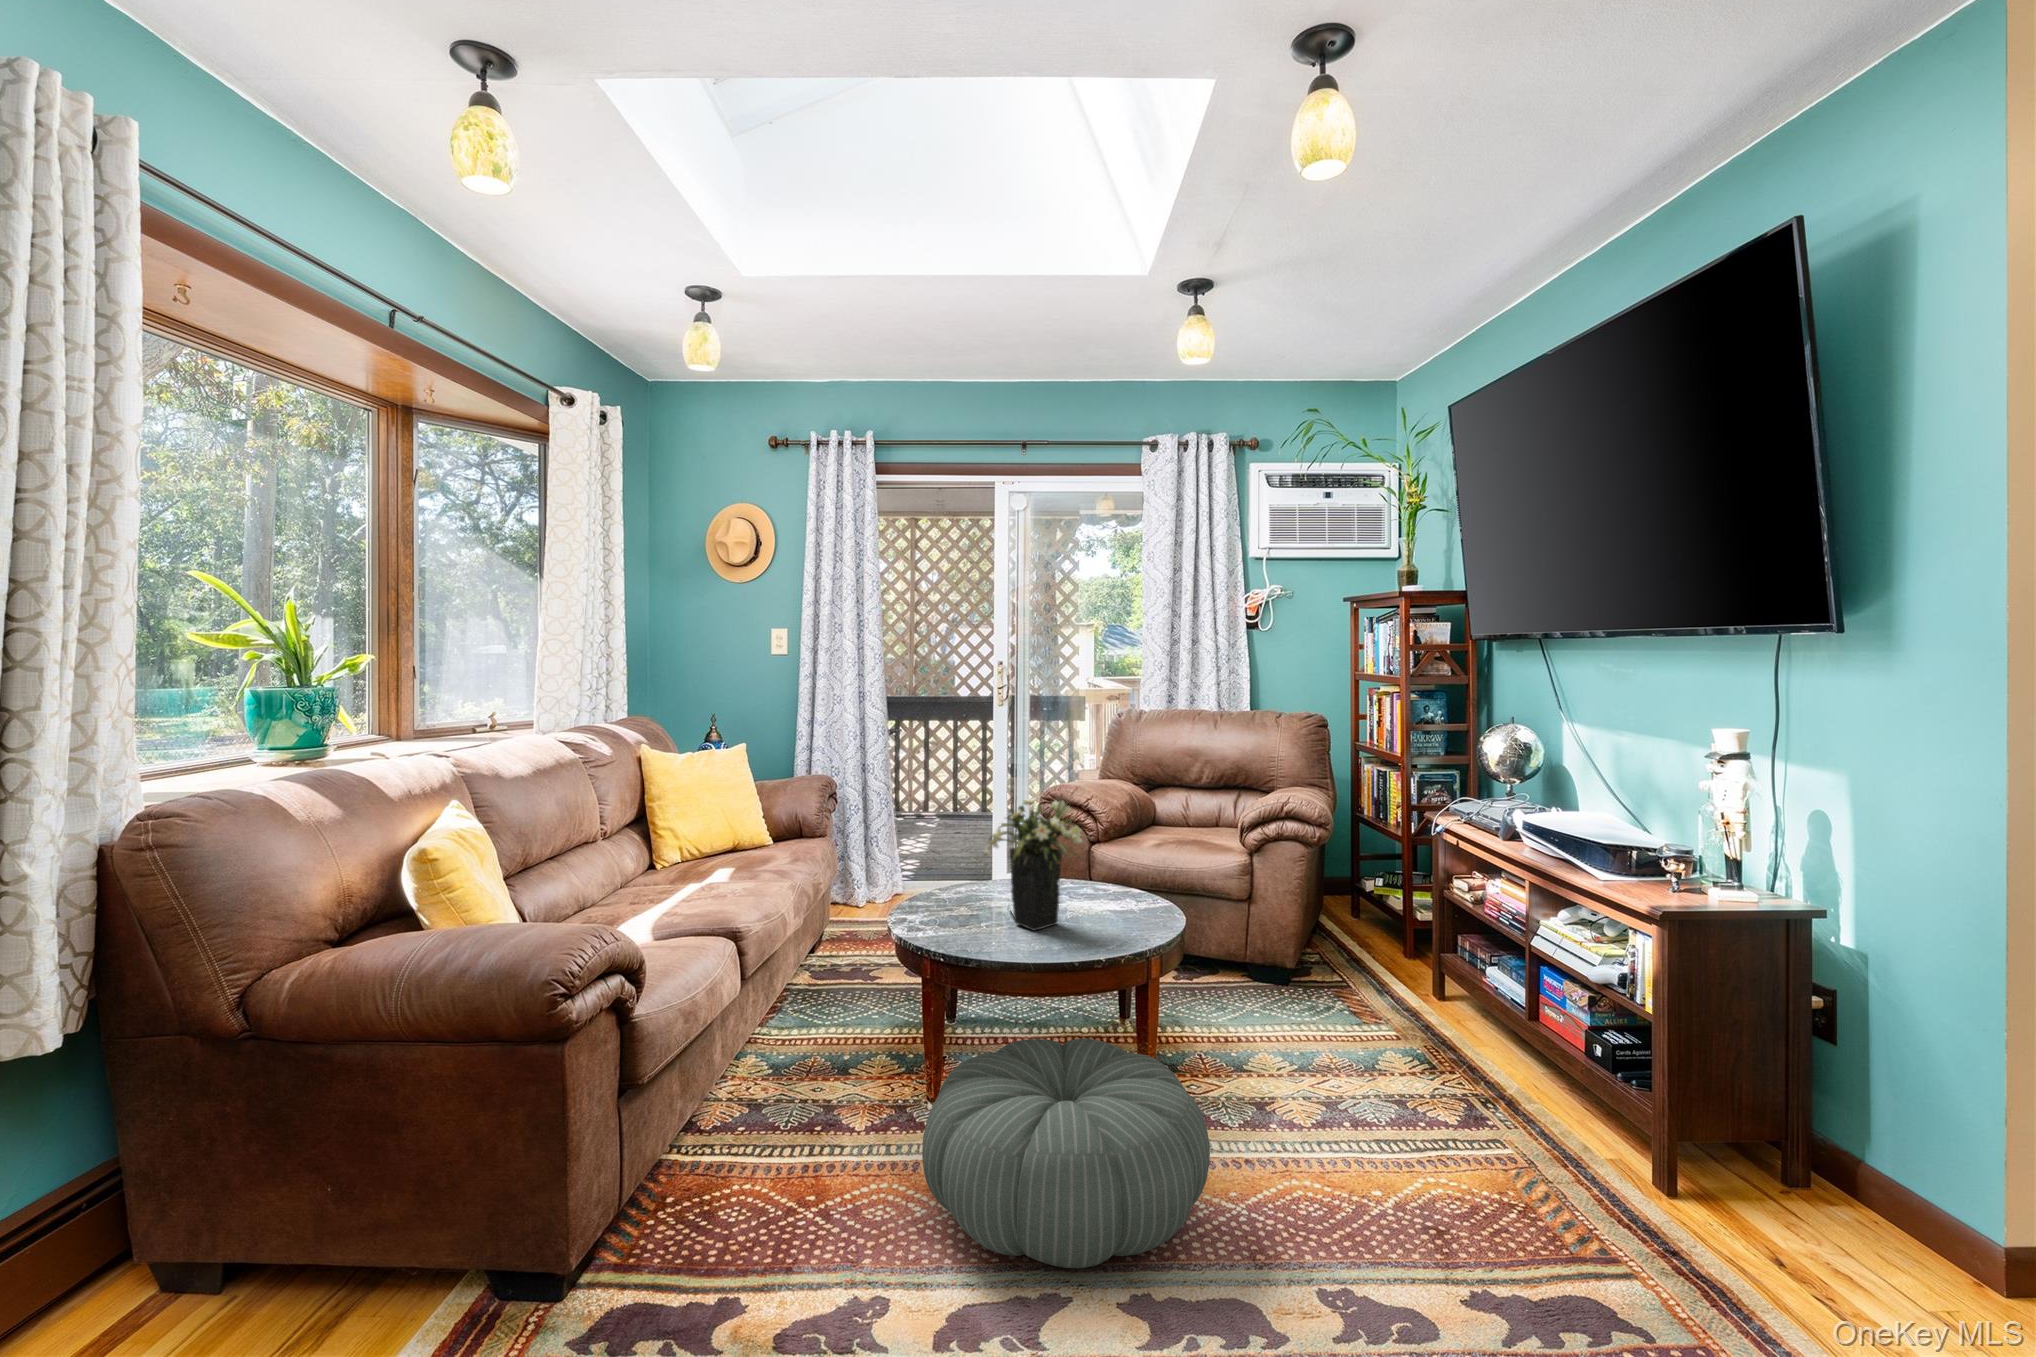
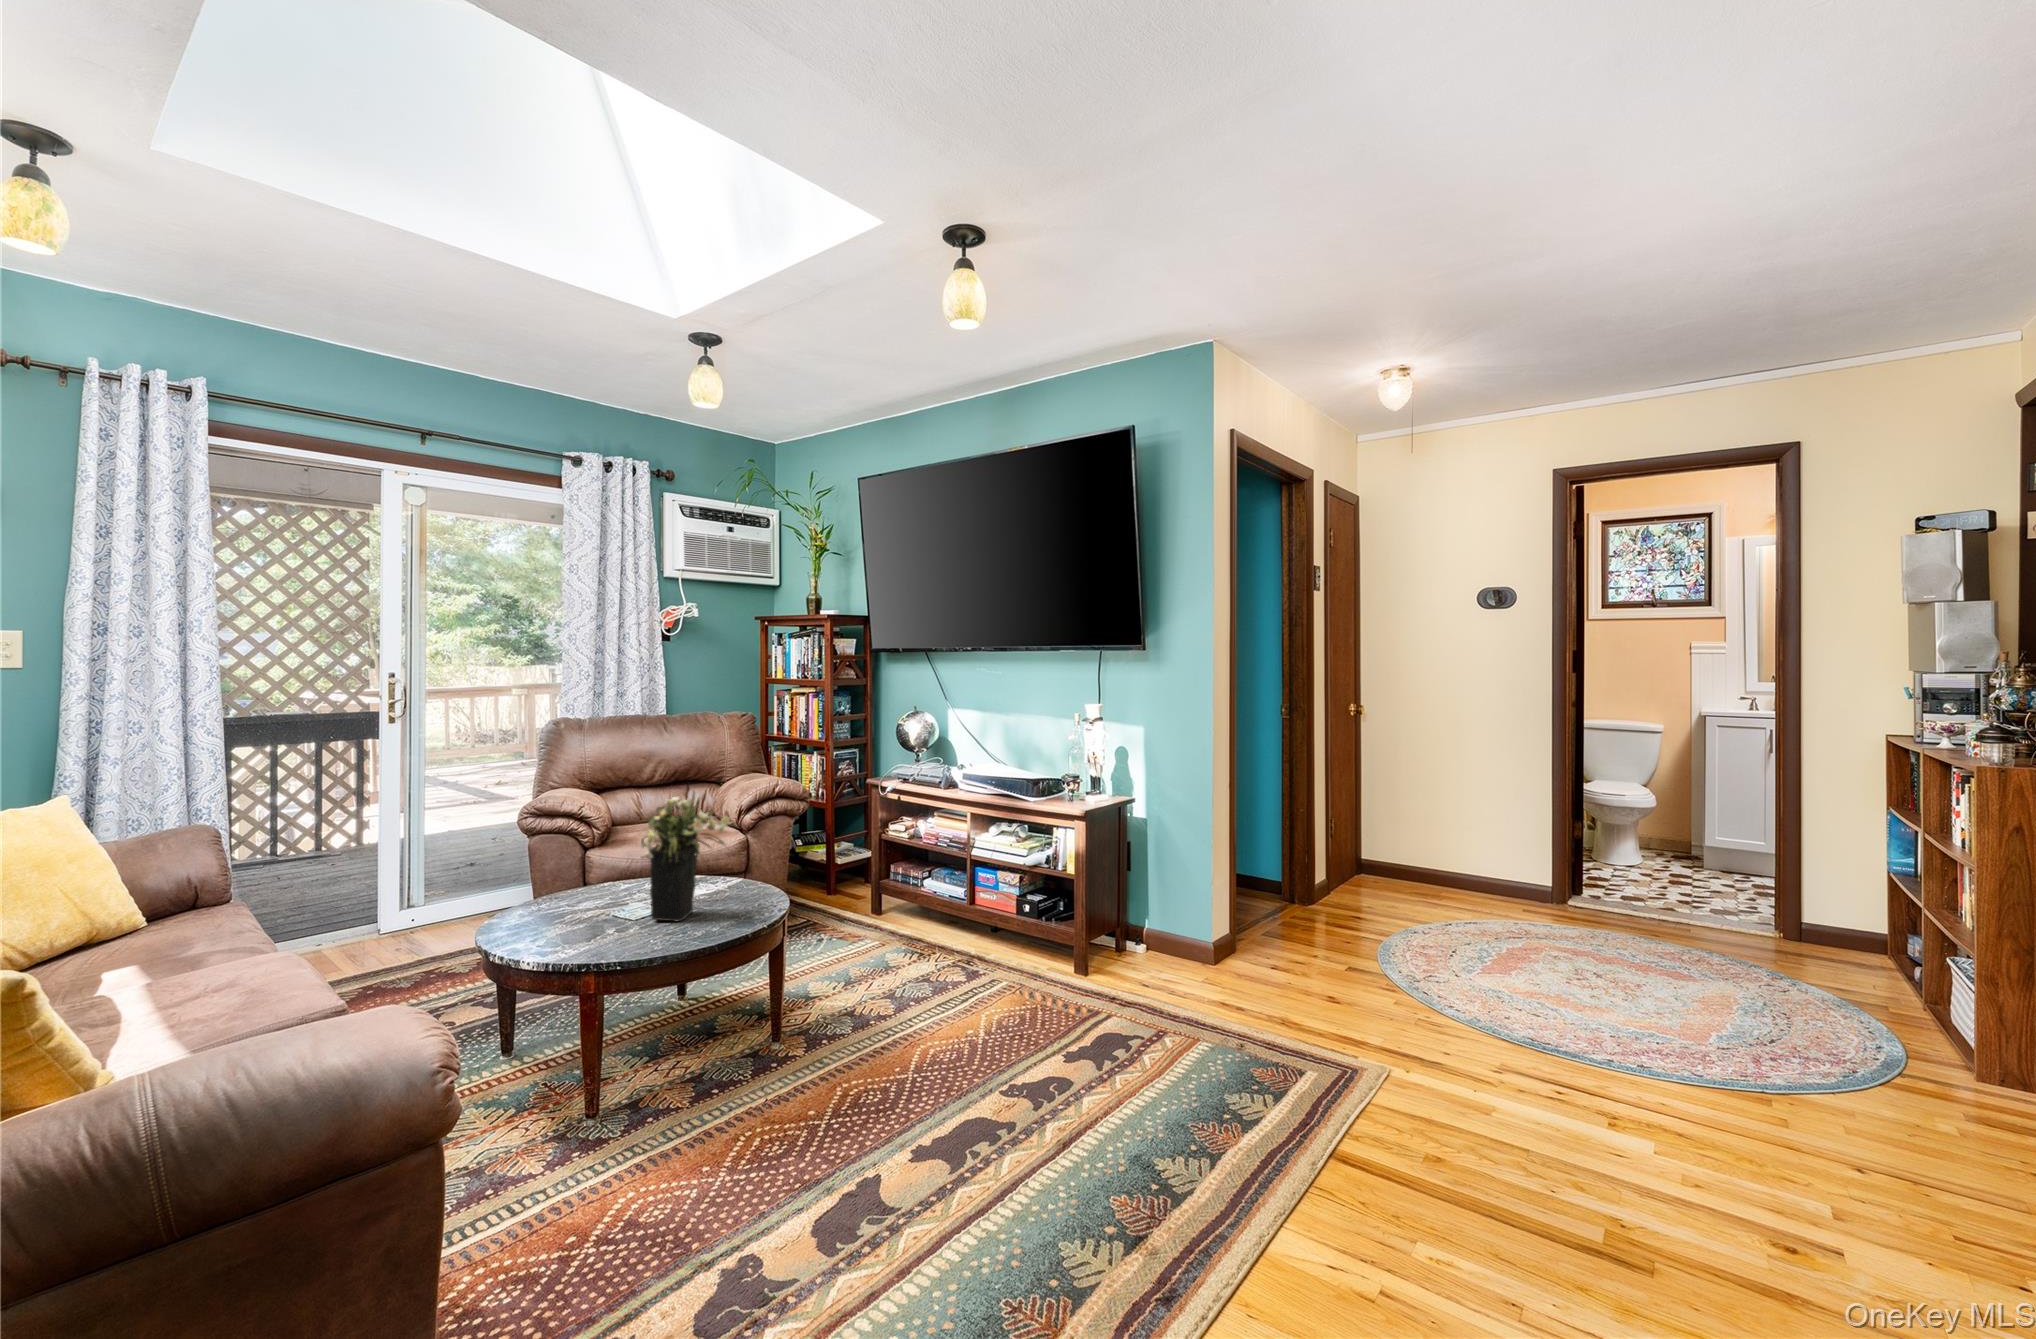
pouf: present [922,1039,1210,1268] -> none [667,990,921,1177]

